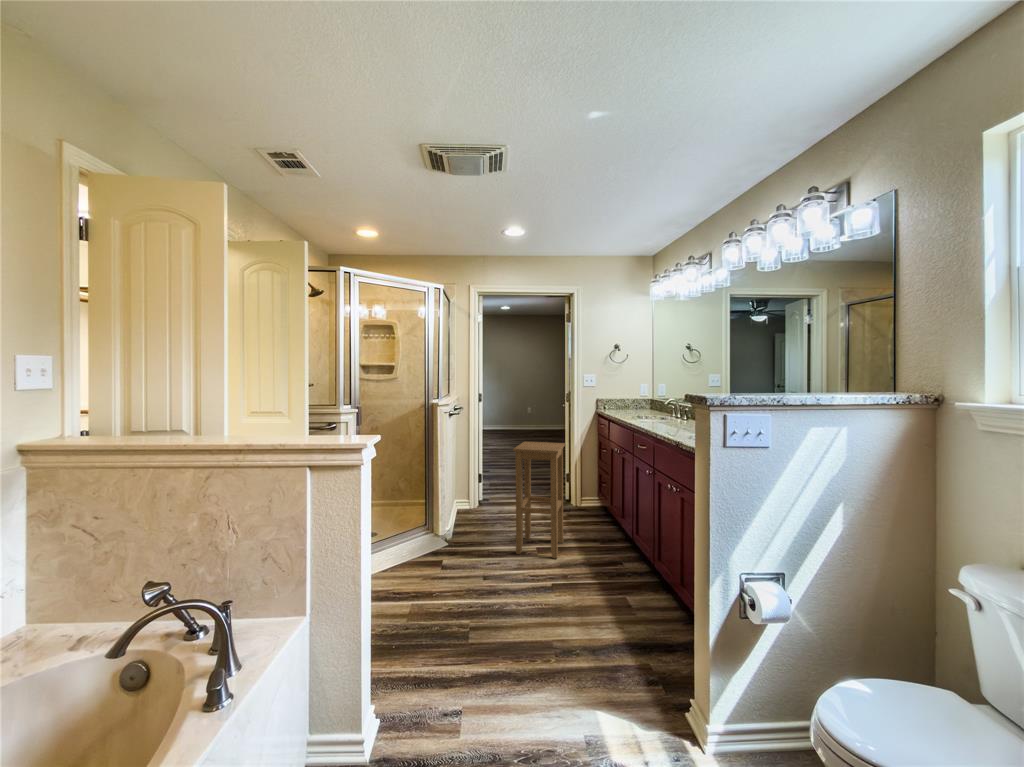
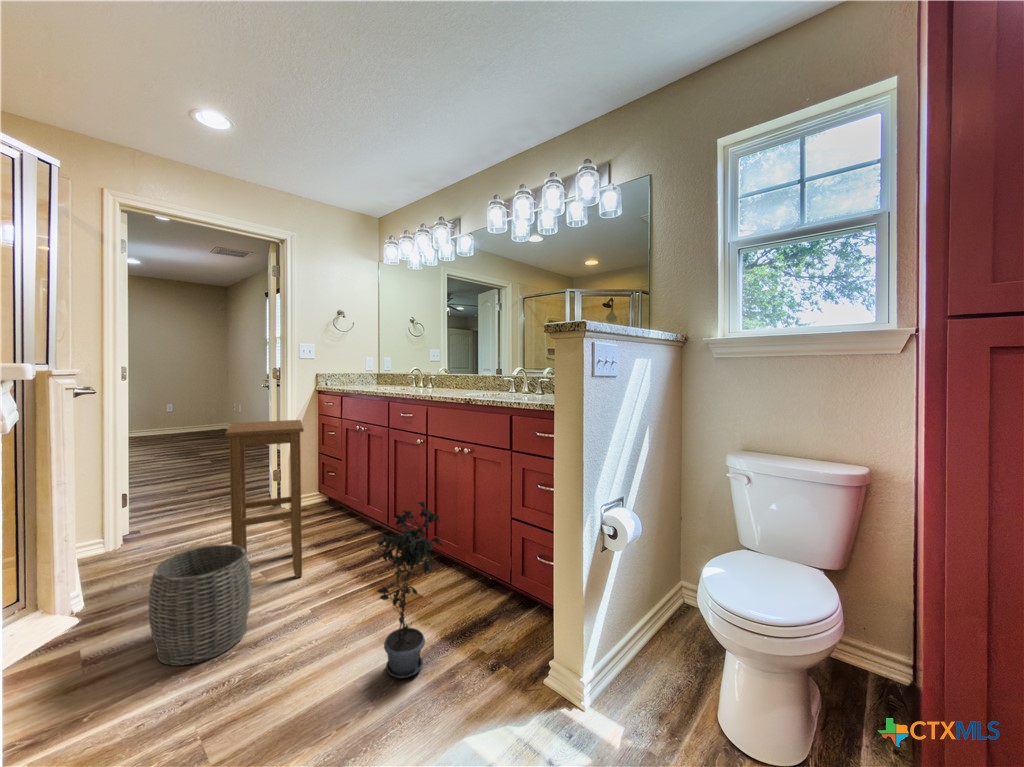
woven basket: none [466,519,517,589] -> present [149,544,252,666]
potted plant: none [563,523,620,659] -> present [372,501,442,678]

